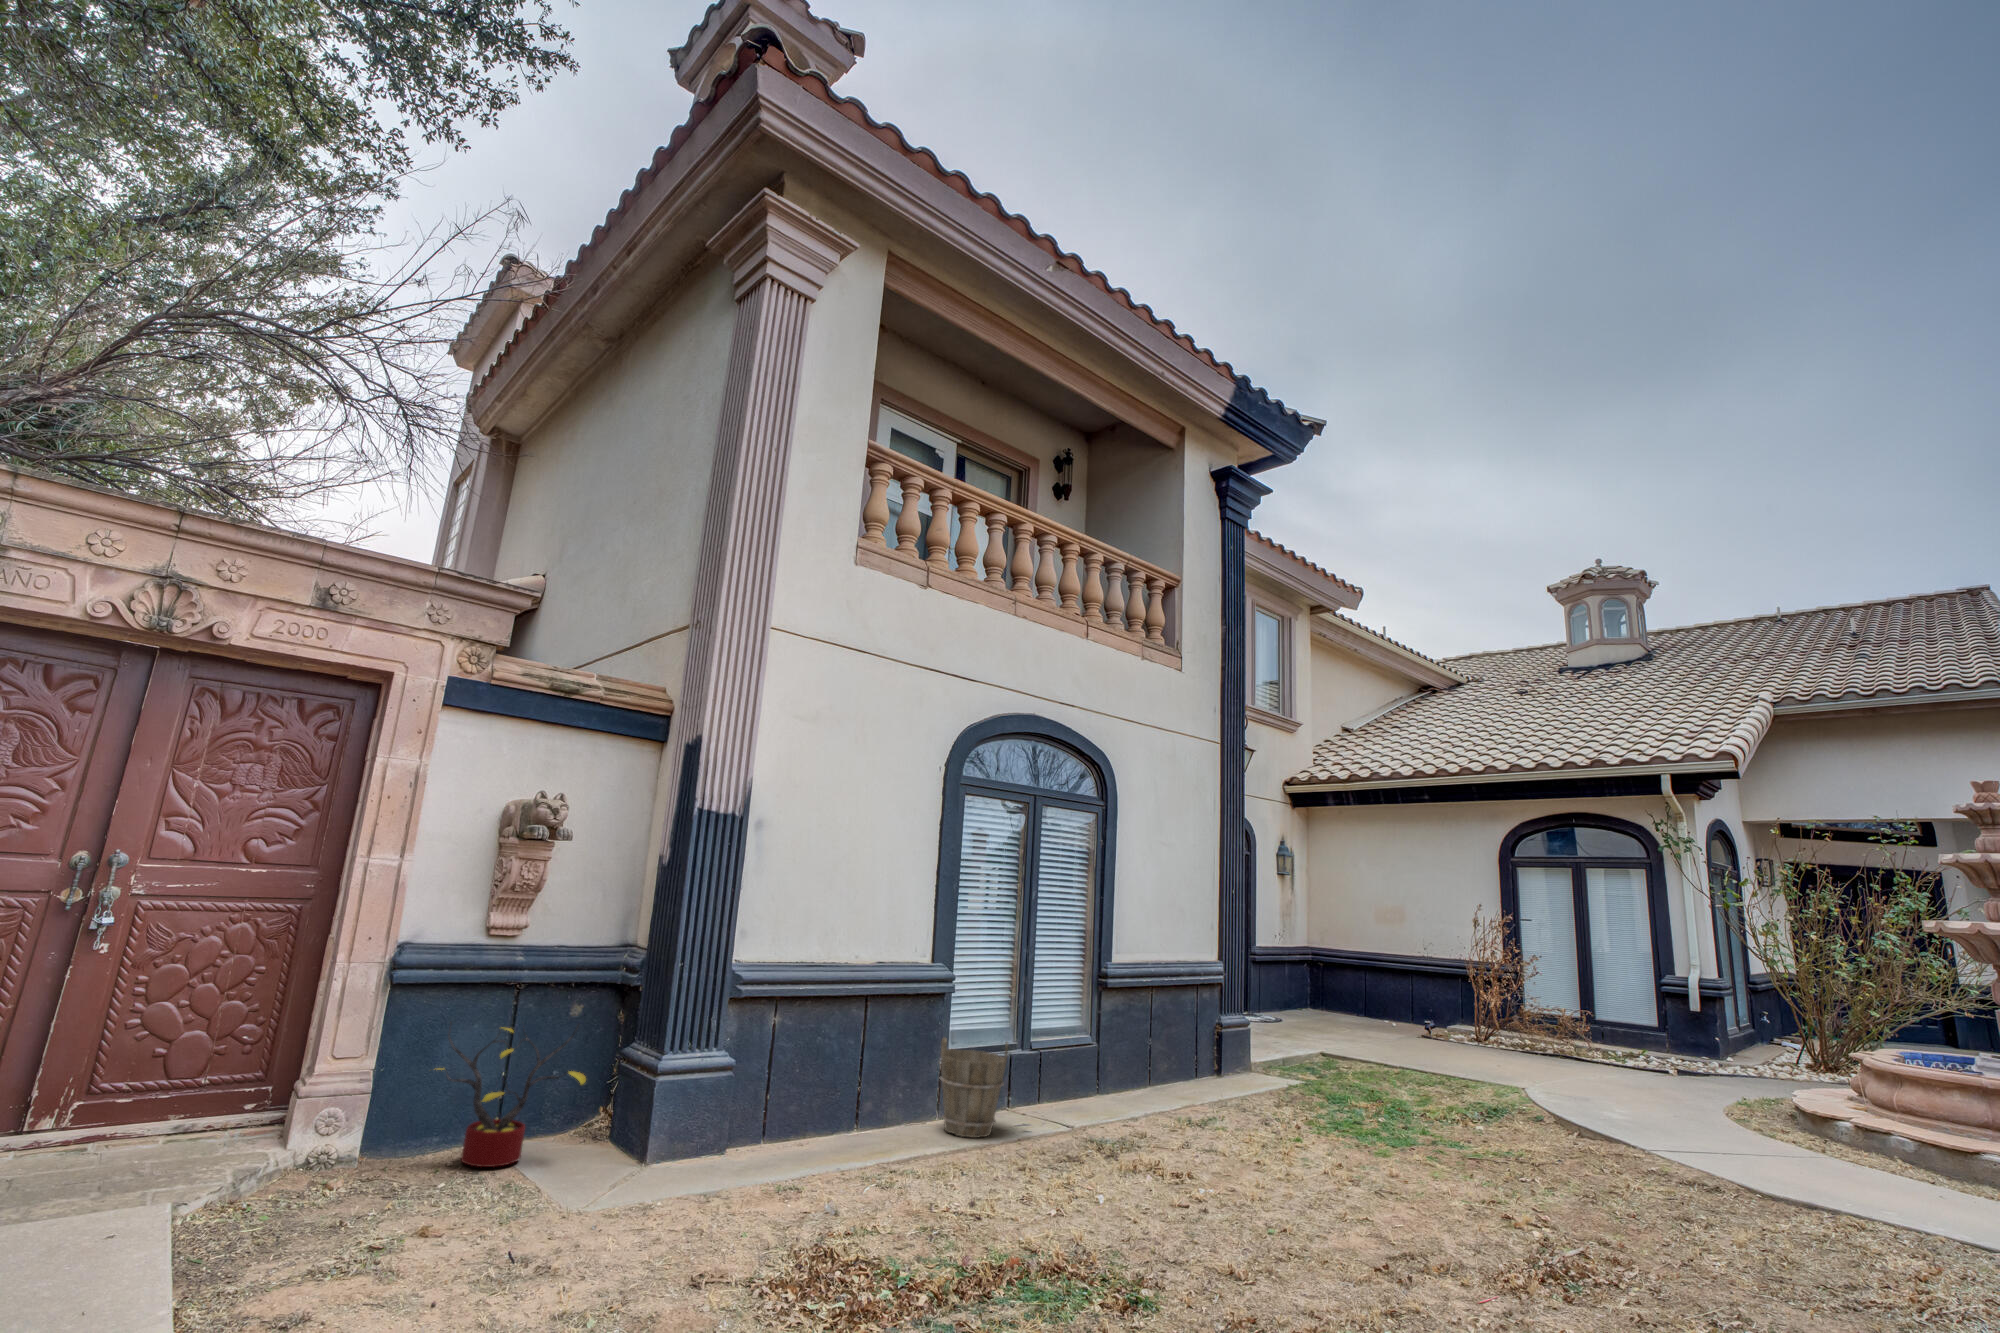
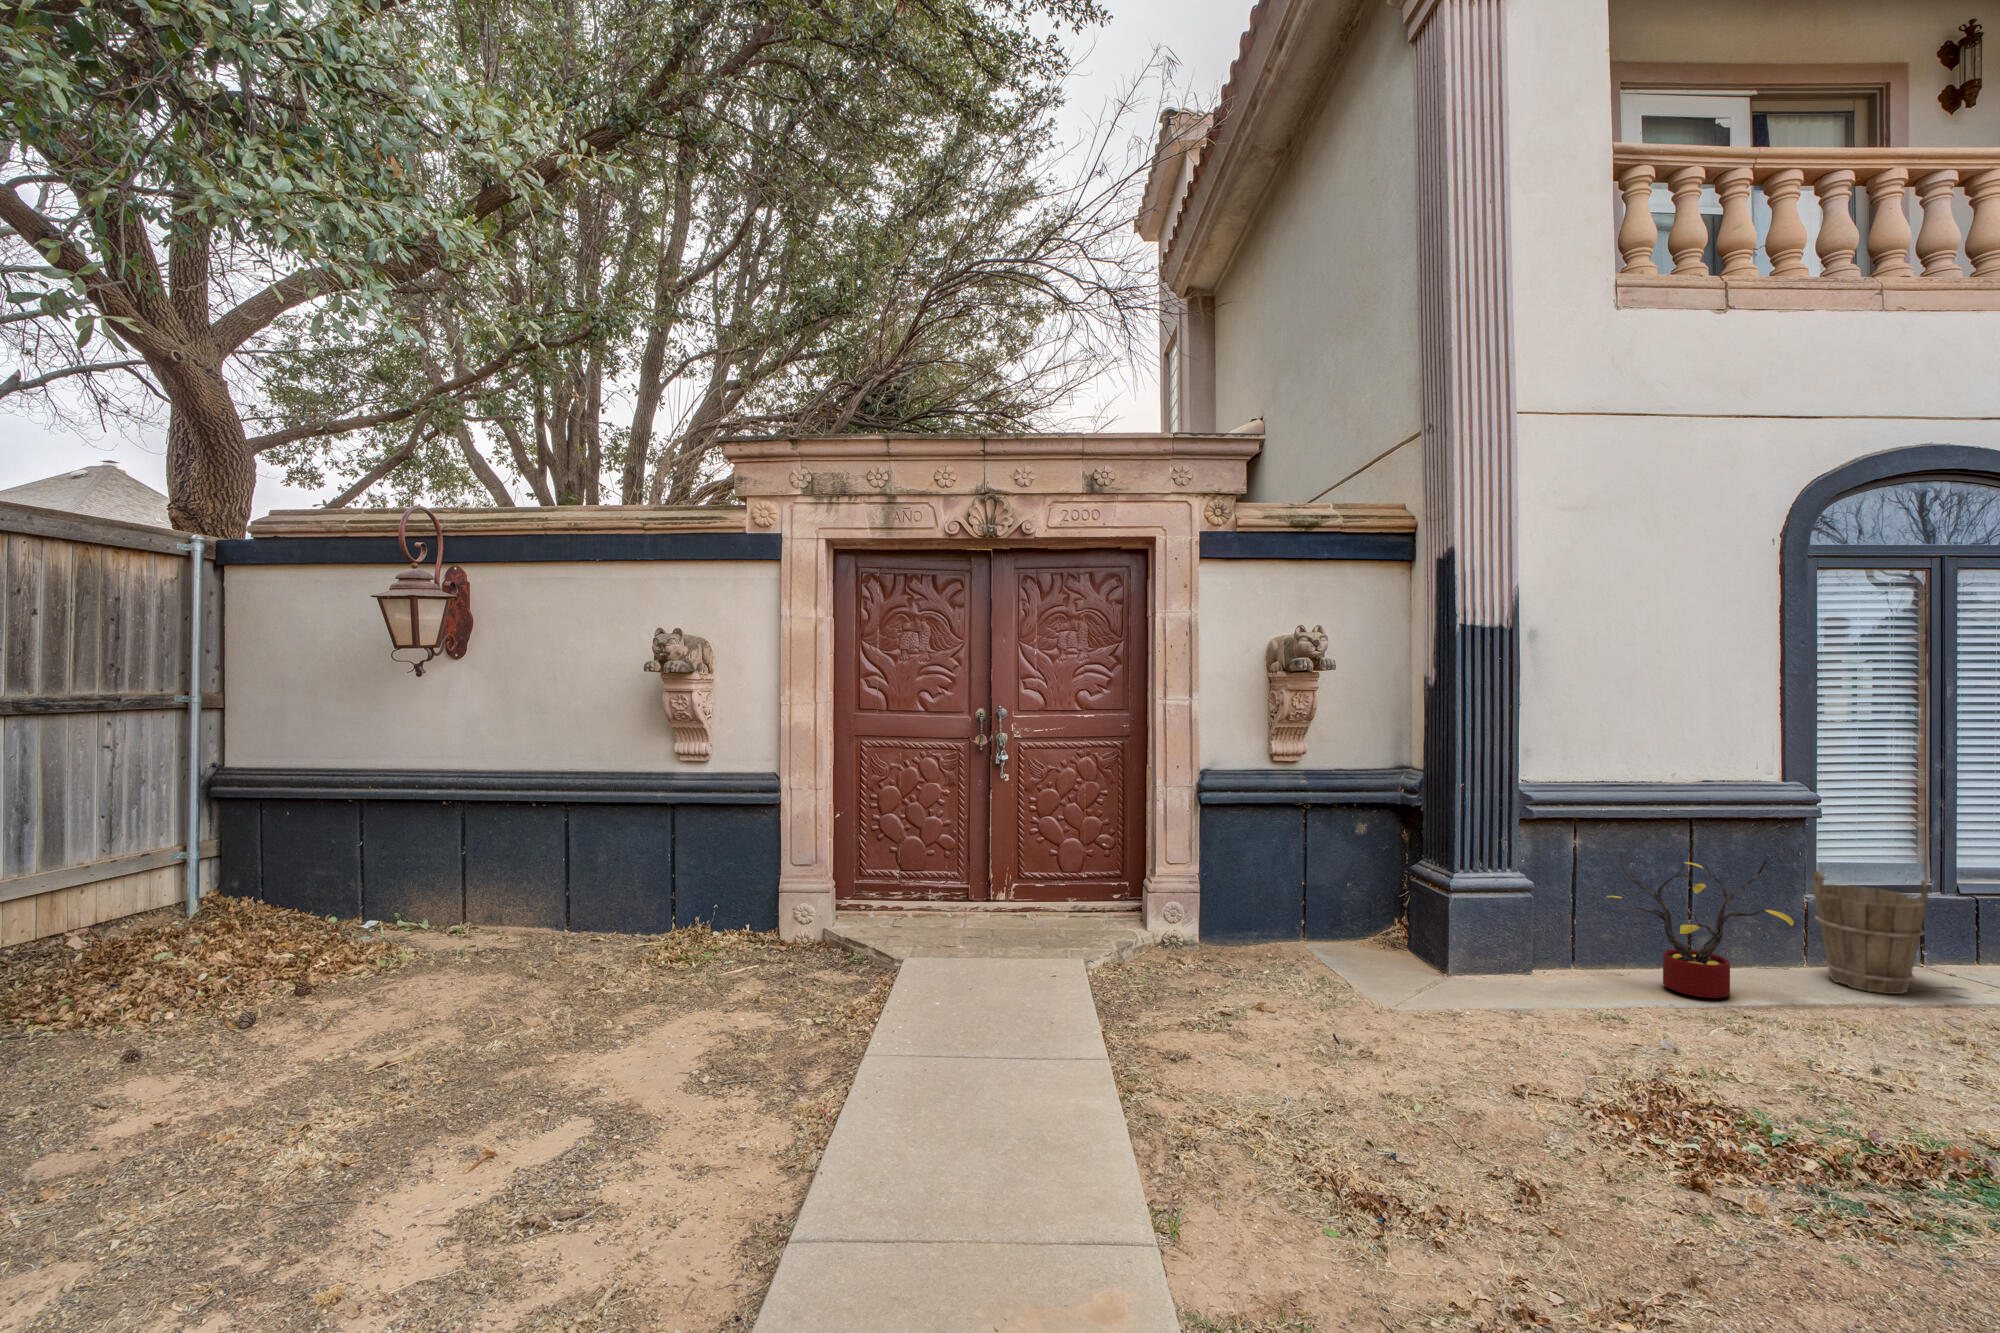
decorative plant: present [438,1027,586,1167] -> present [1608,853,1794,998]

